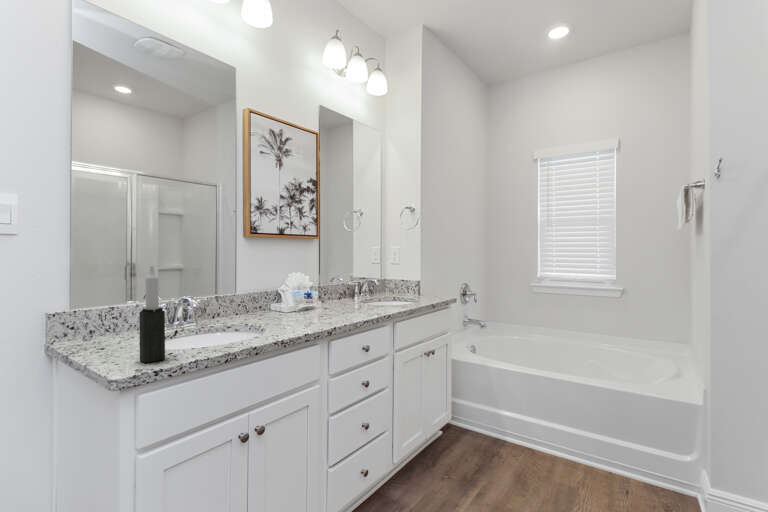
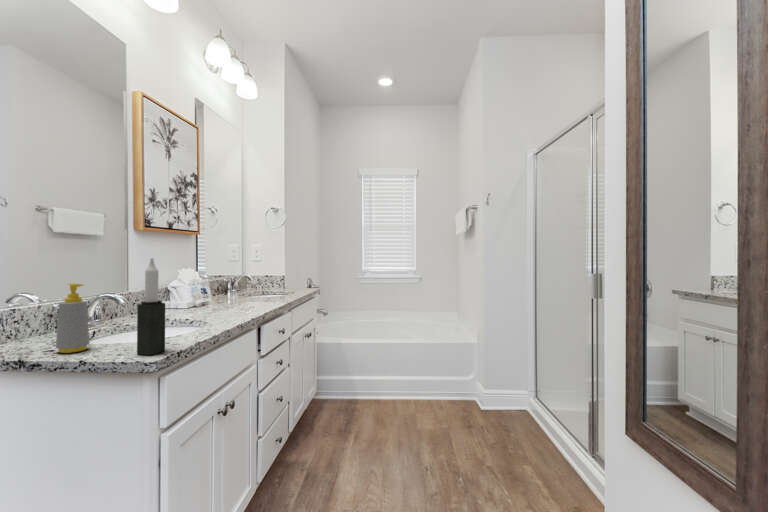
soap bottle: none [105,288,133,350] -> present [56,283,89,353]

